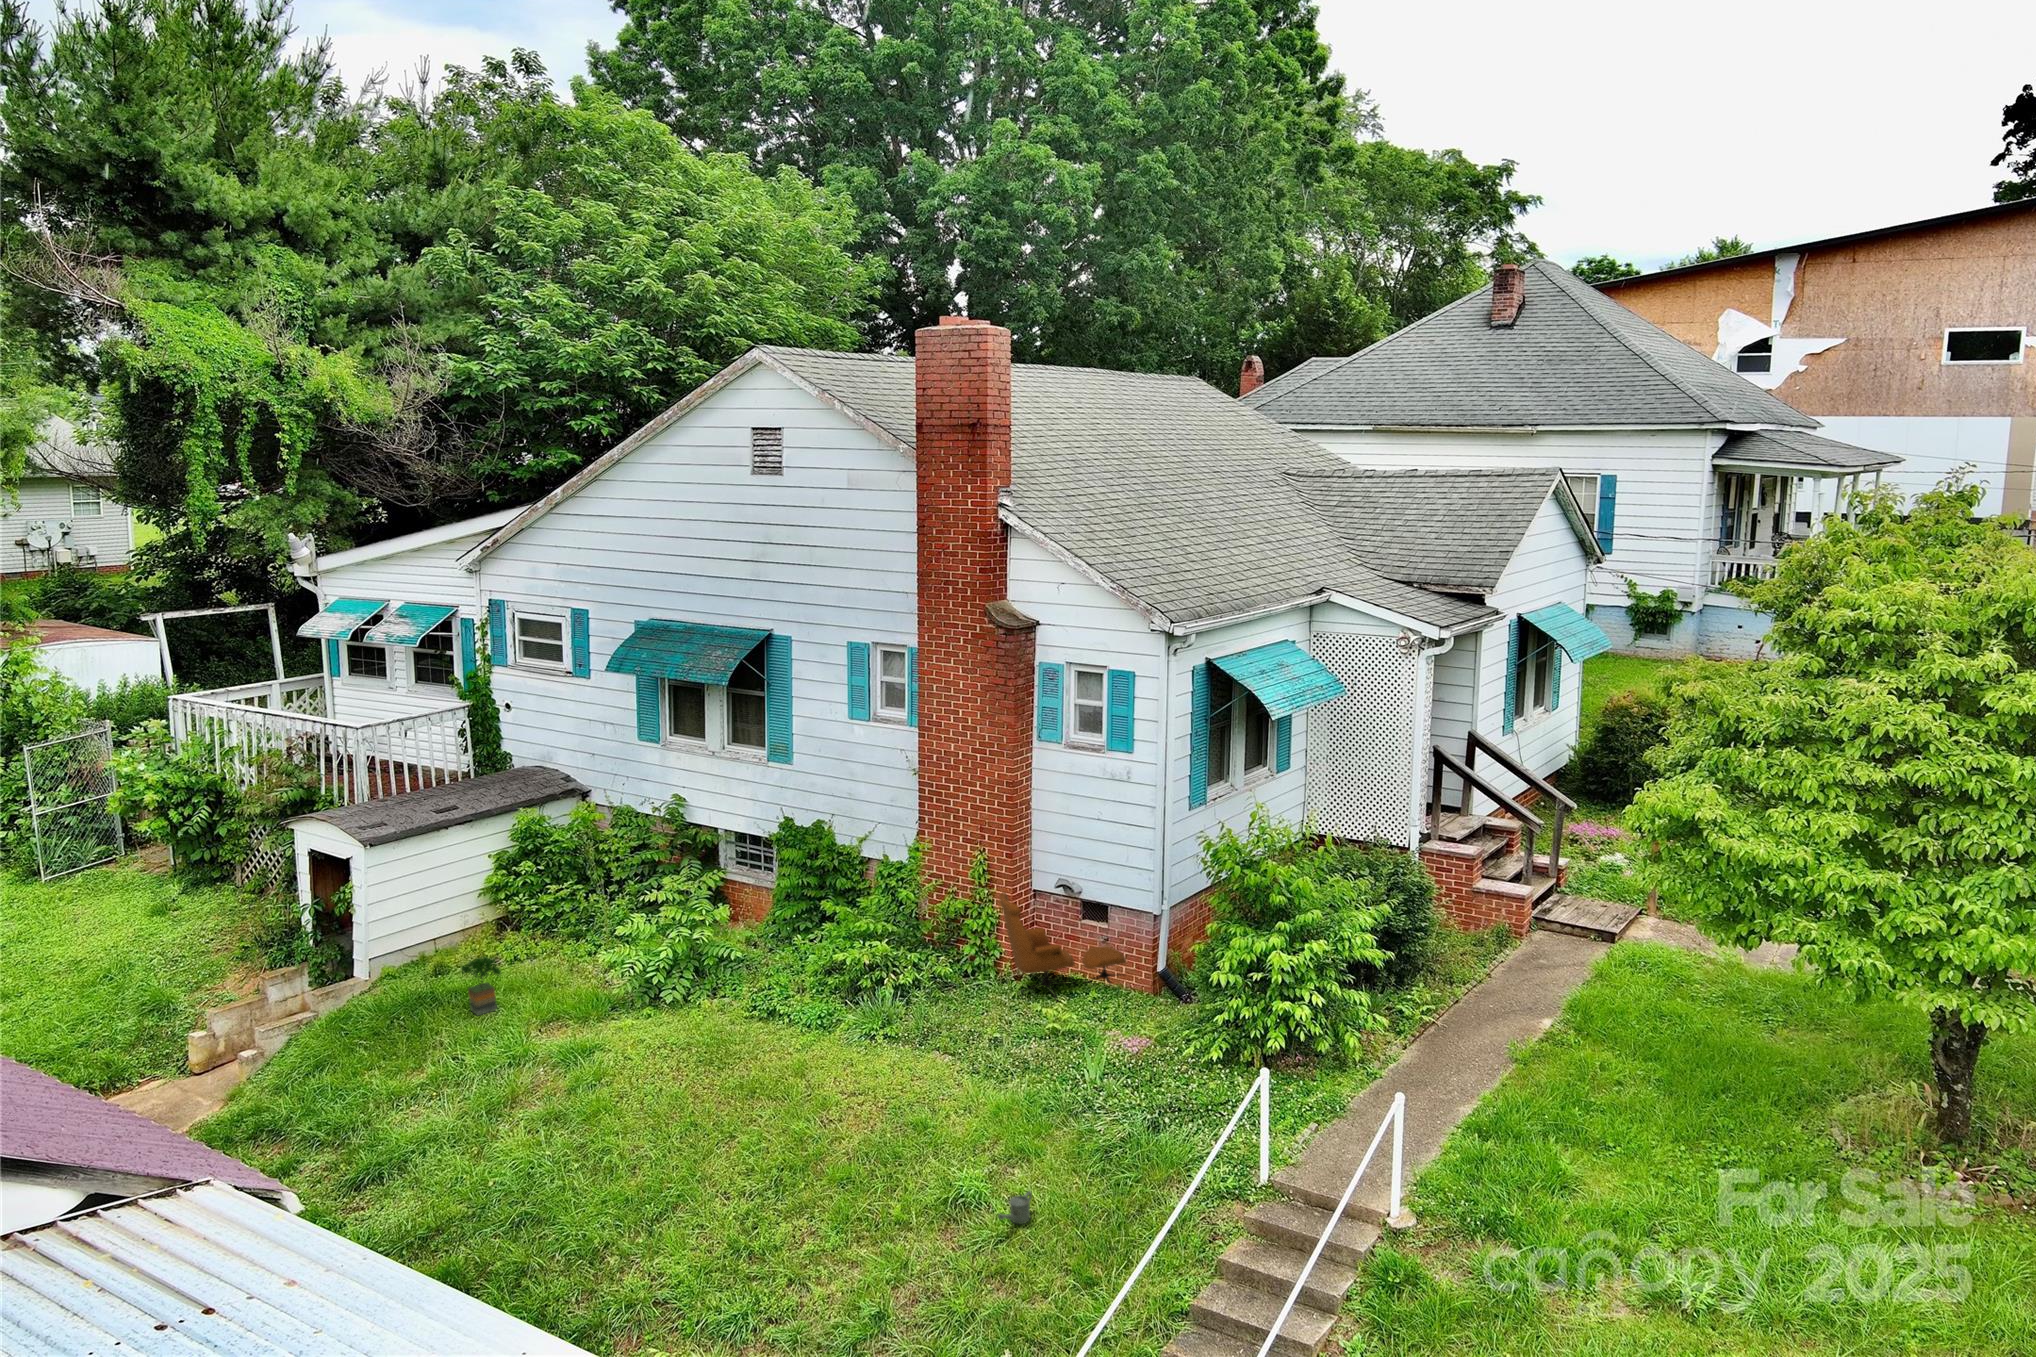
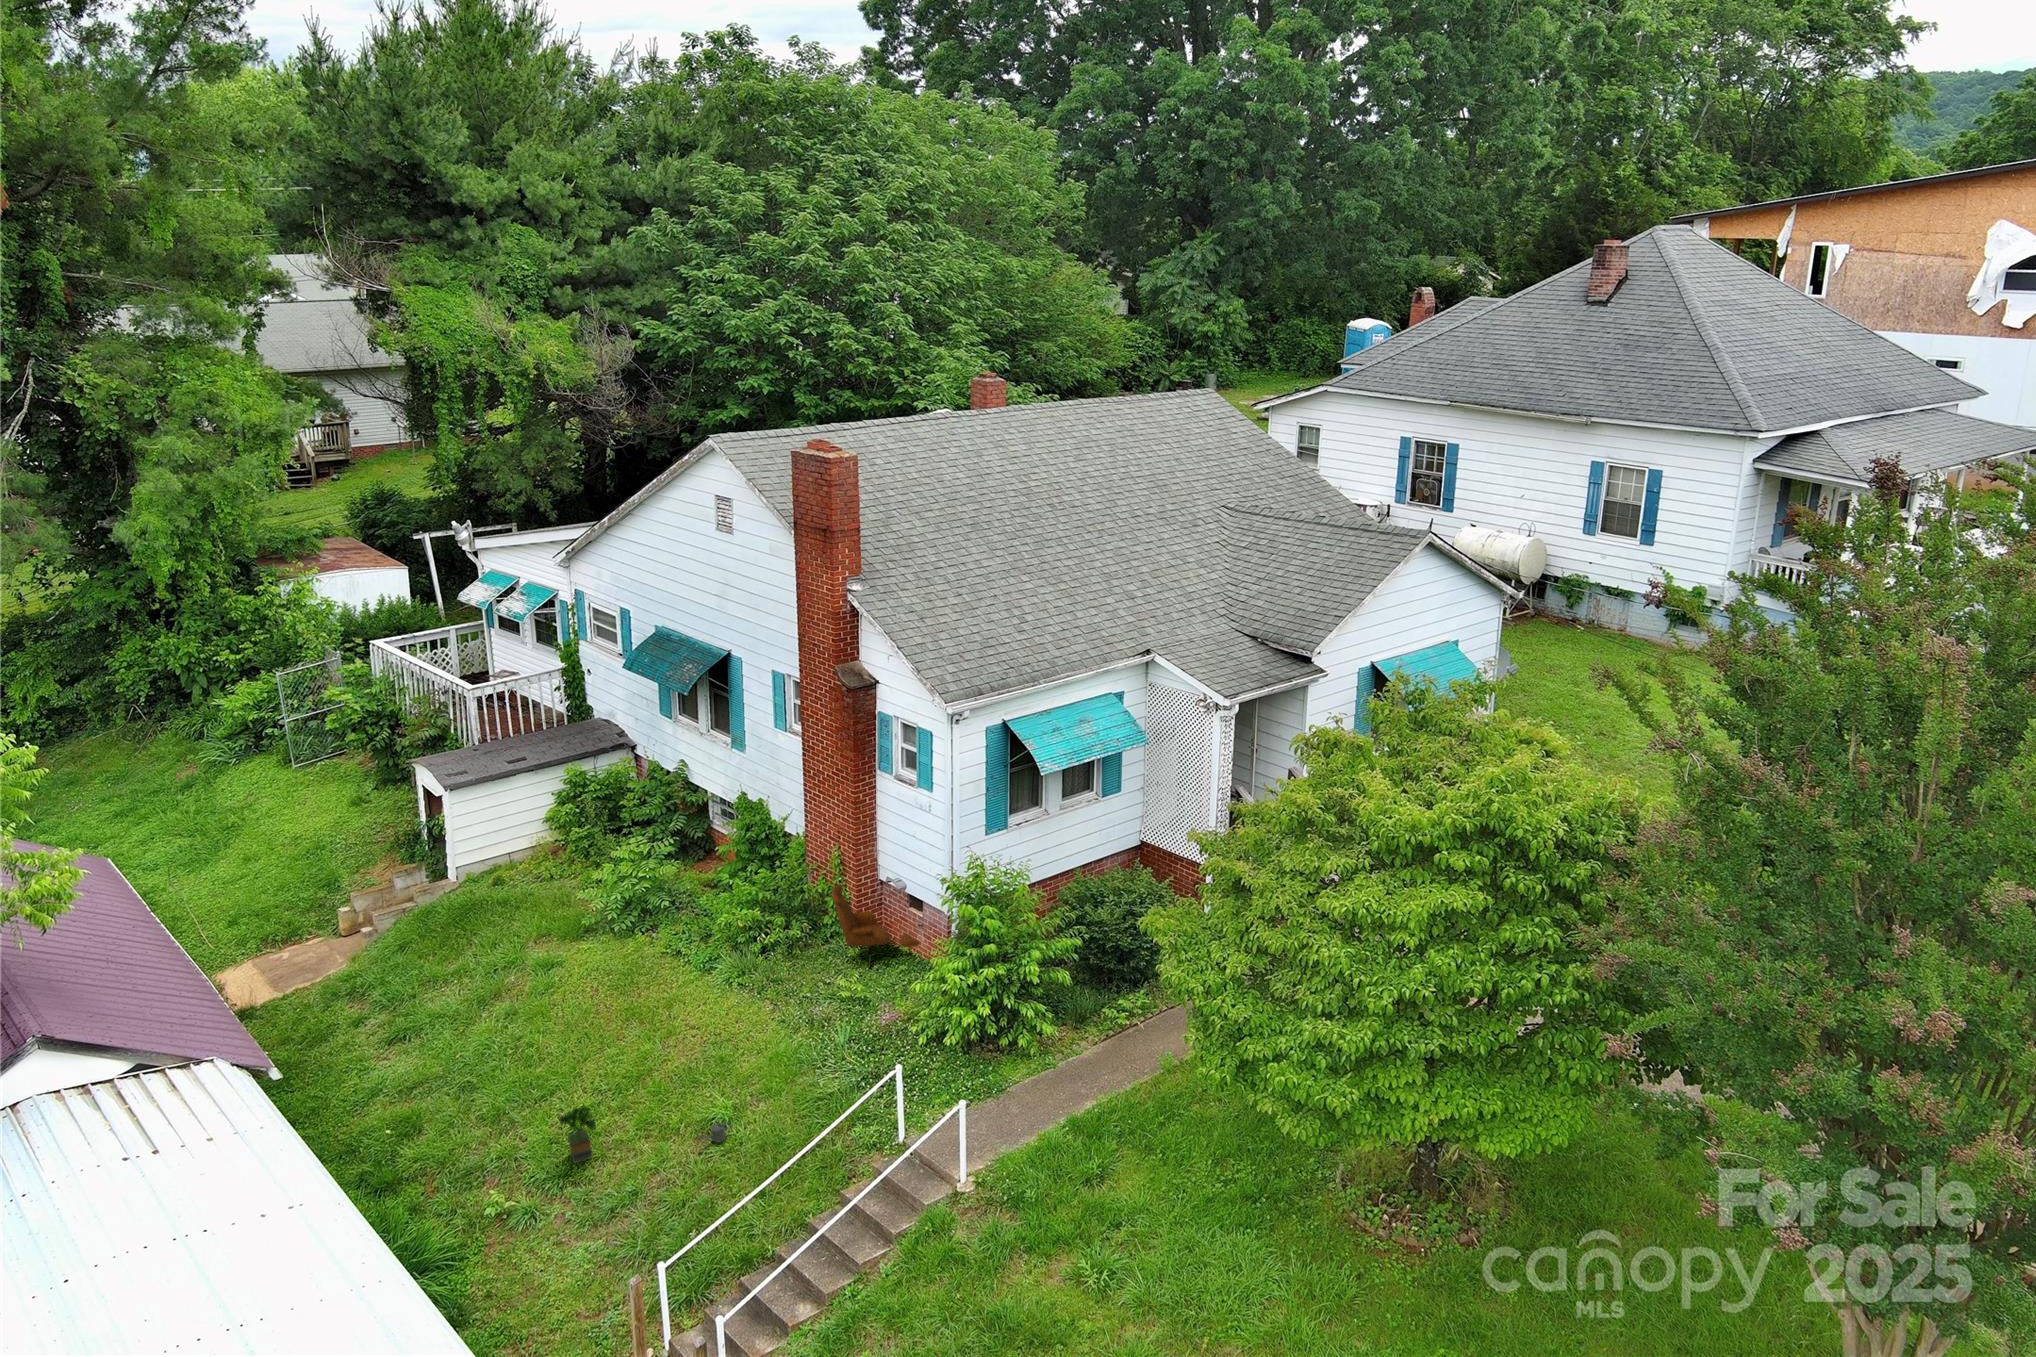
potted tree: present [461,956,502,1015] -> present [559,1106,596,1163]

